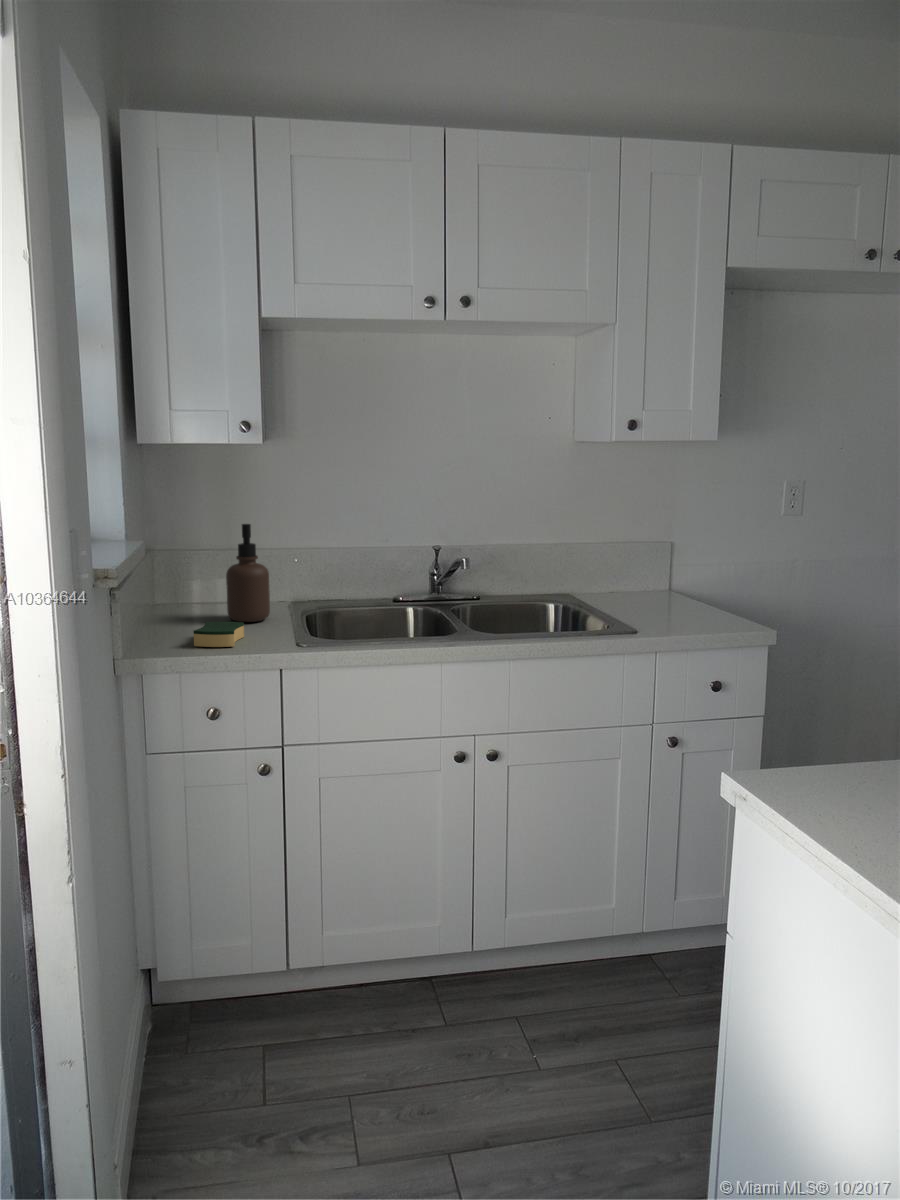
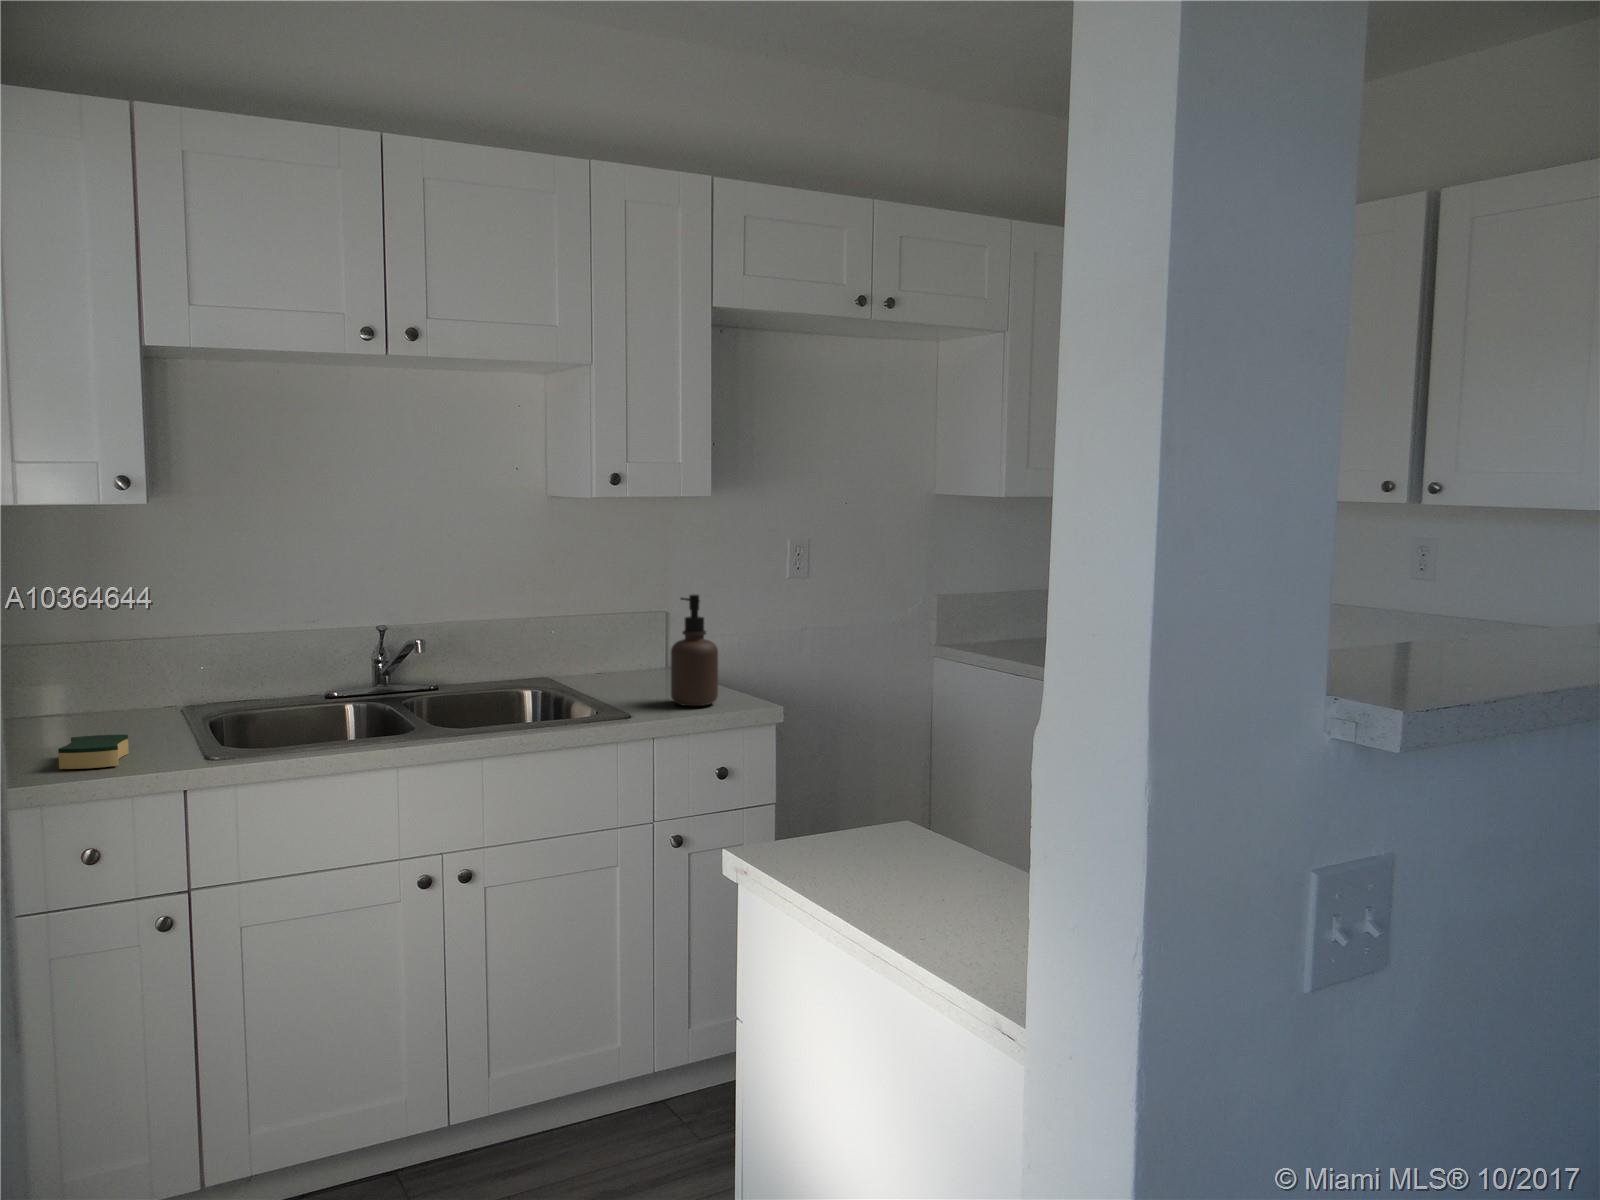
soap dispenser: present [226,524,270,622] -> present [671,595,718,706]

